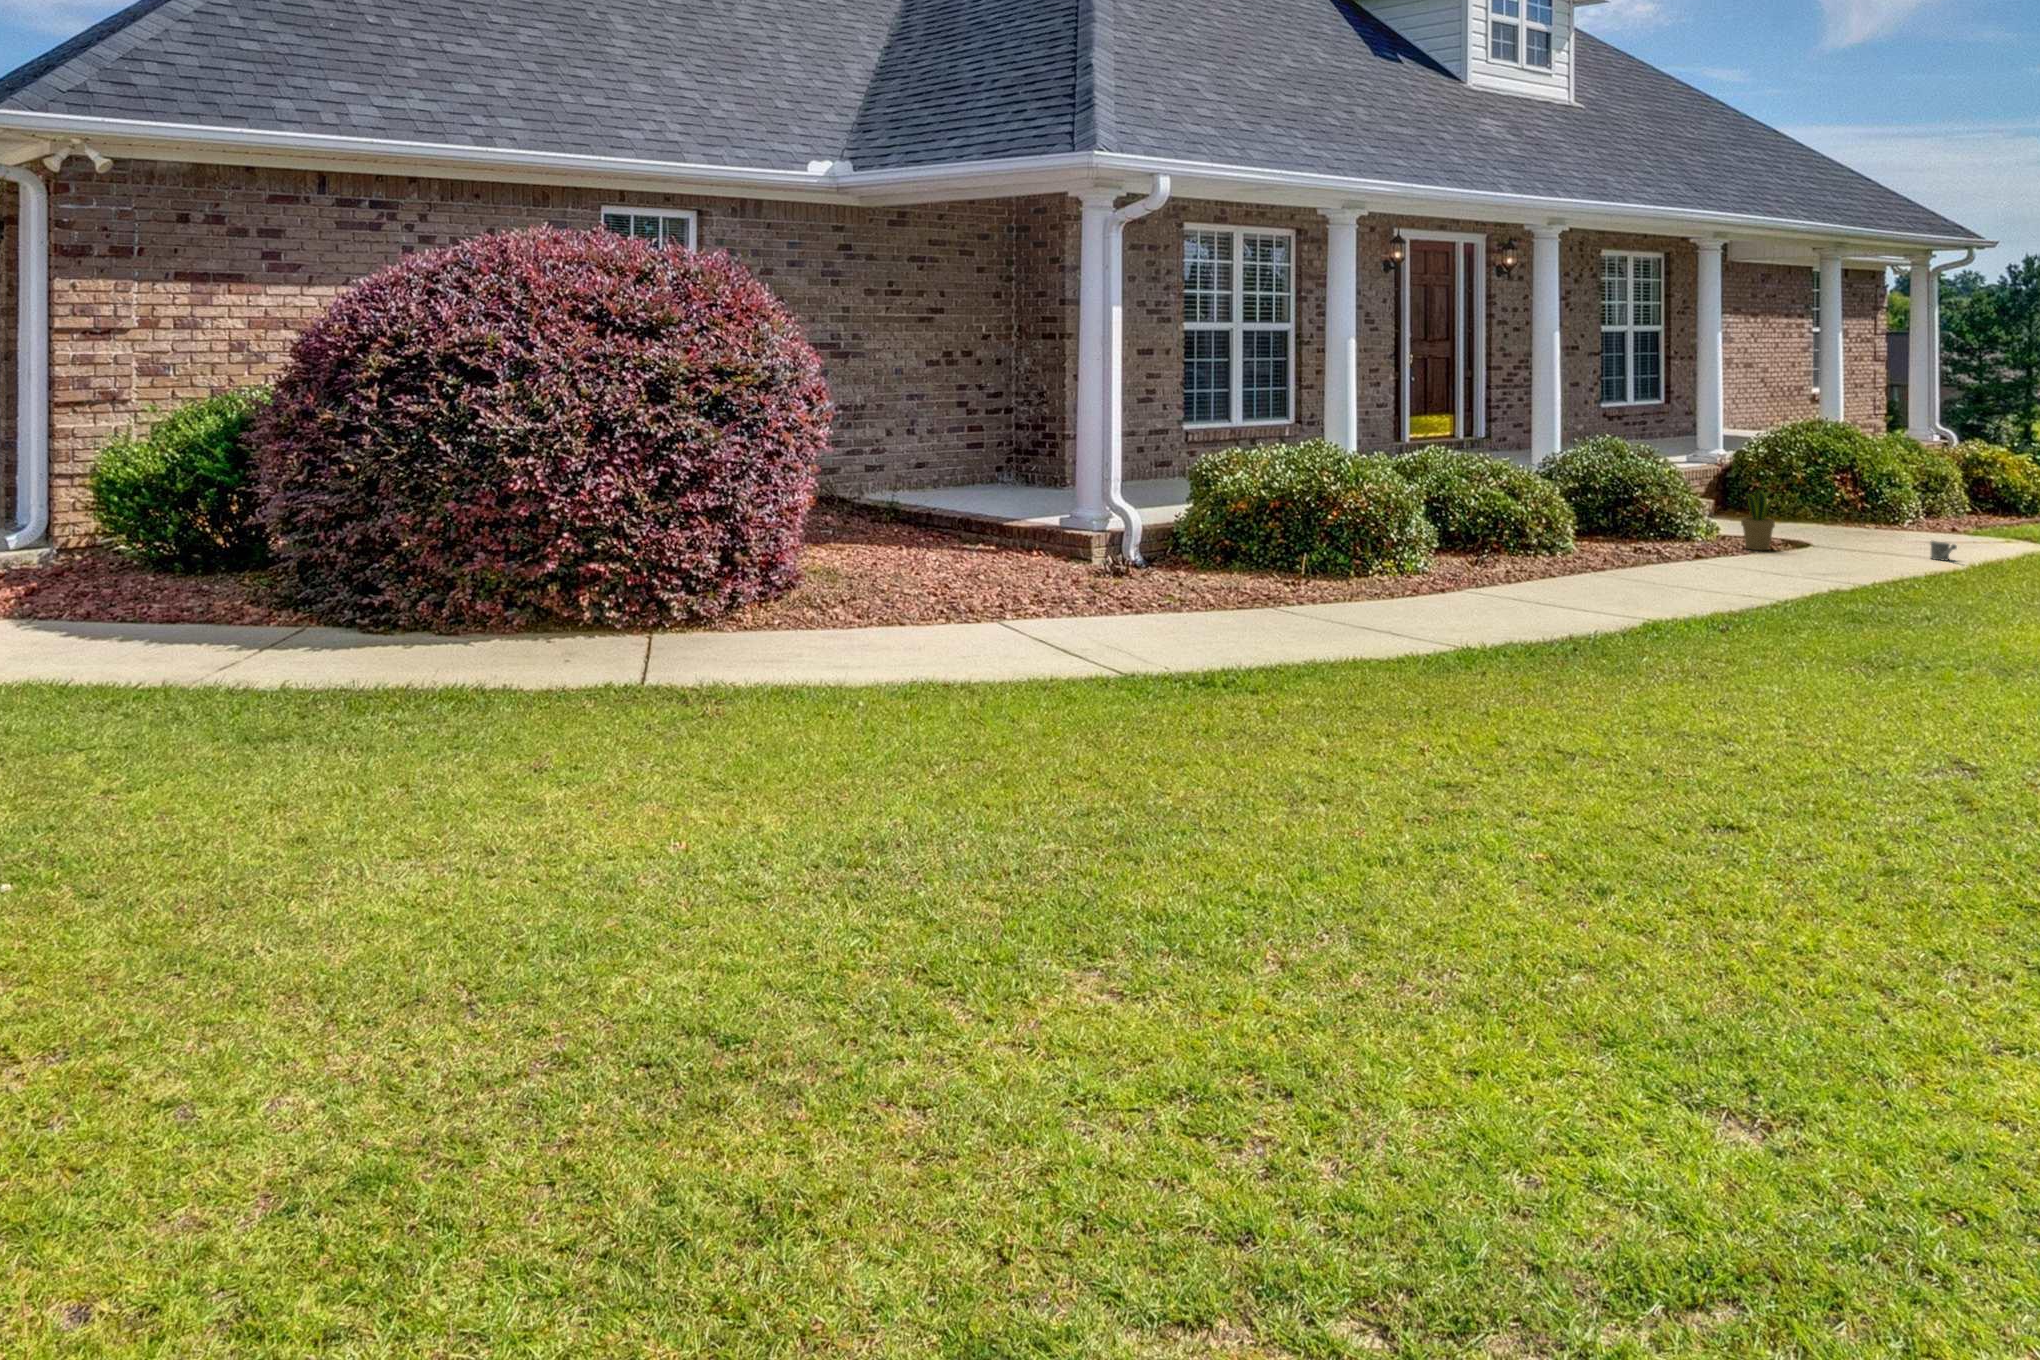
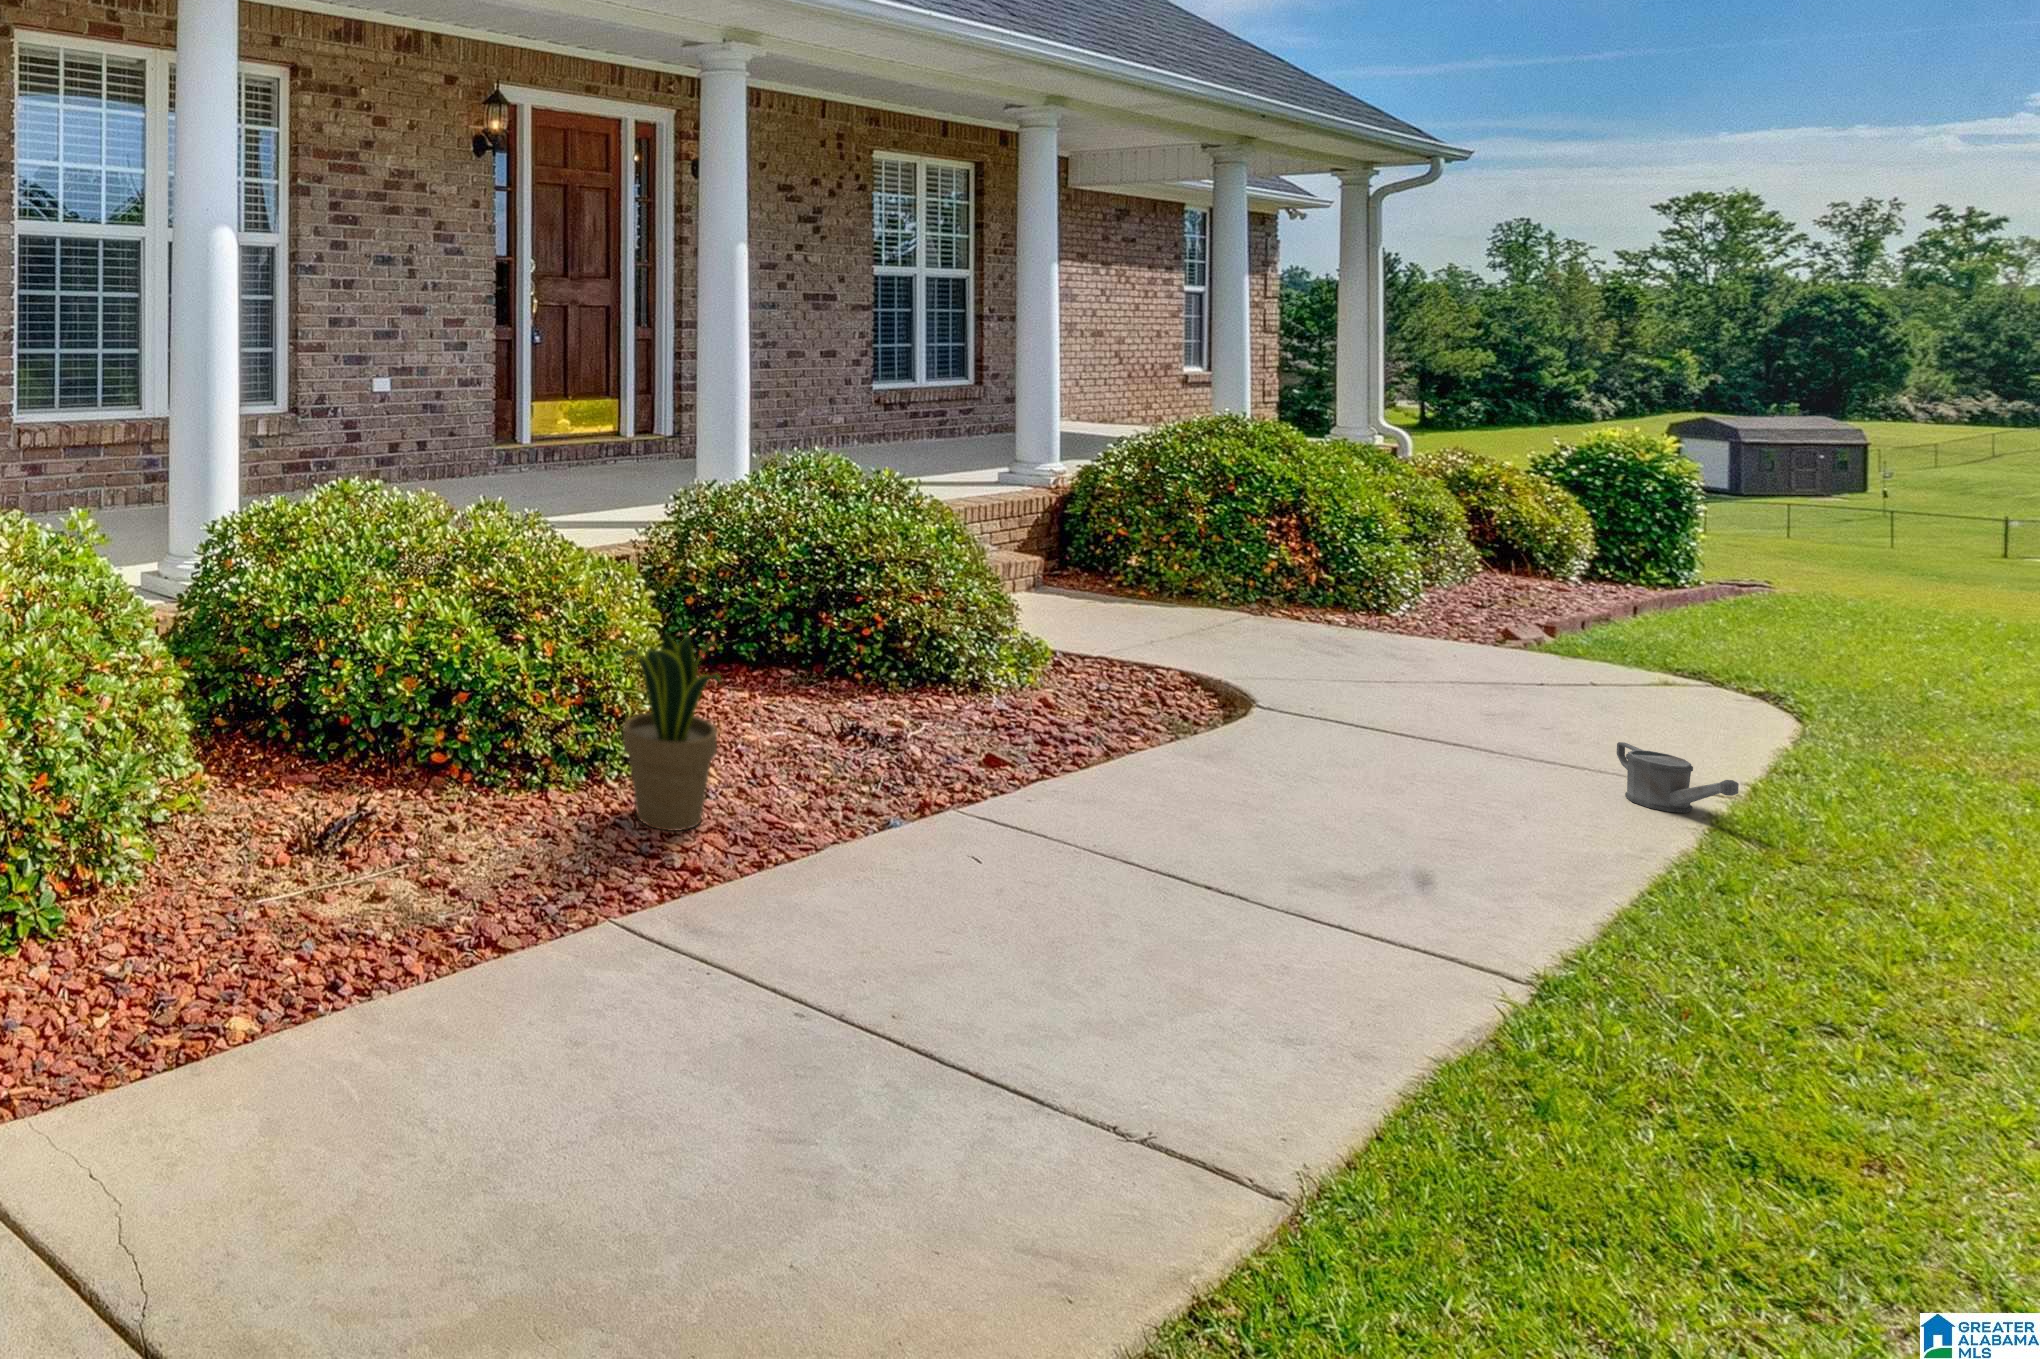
potted plant: present [1741,489,1775,550] -> present [621,634,721,831]

